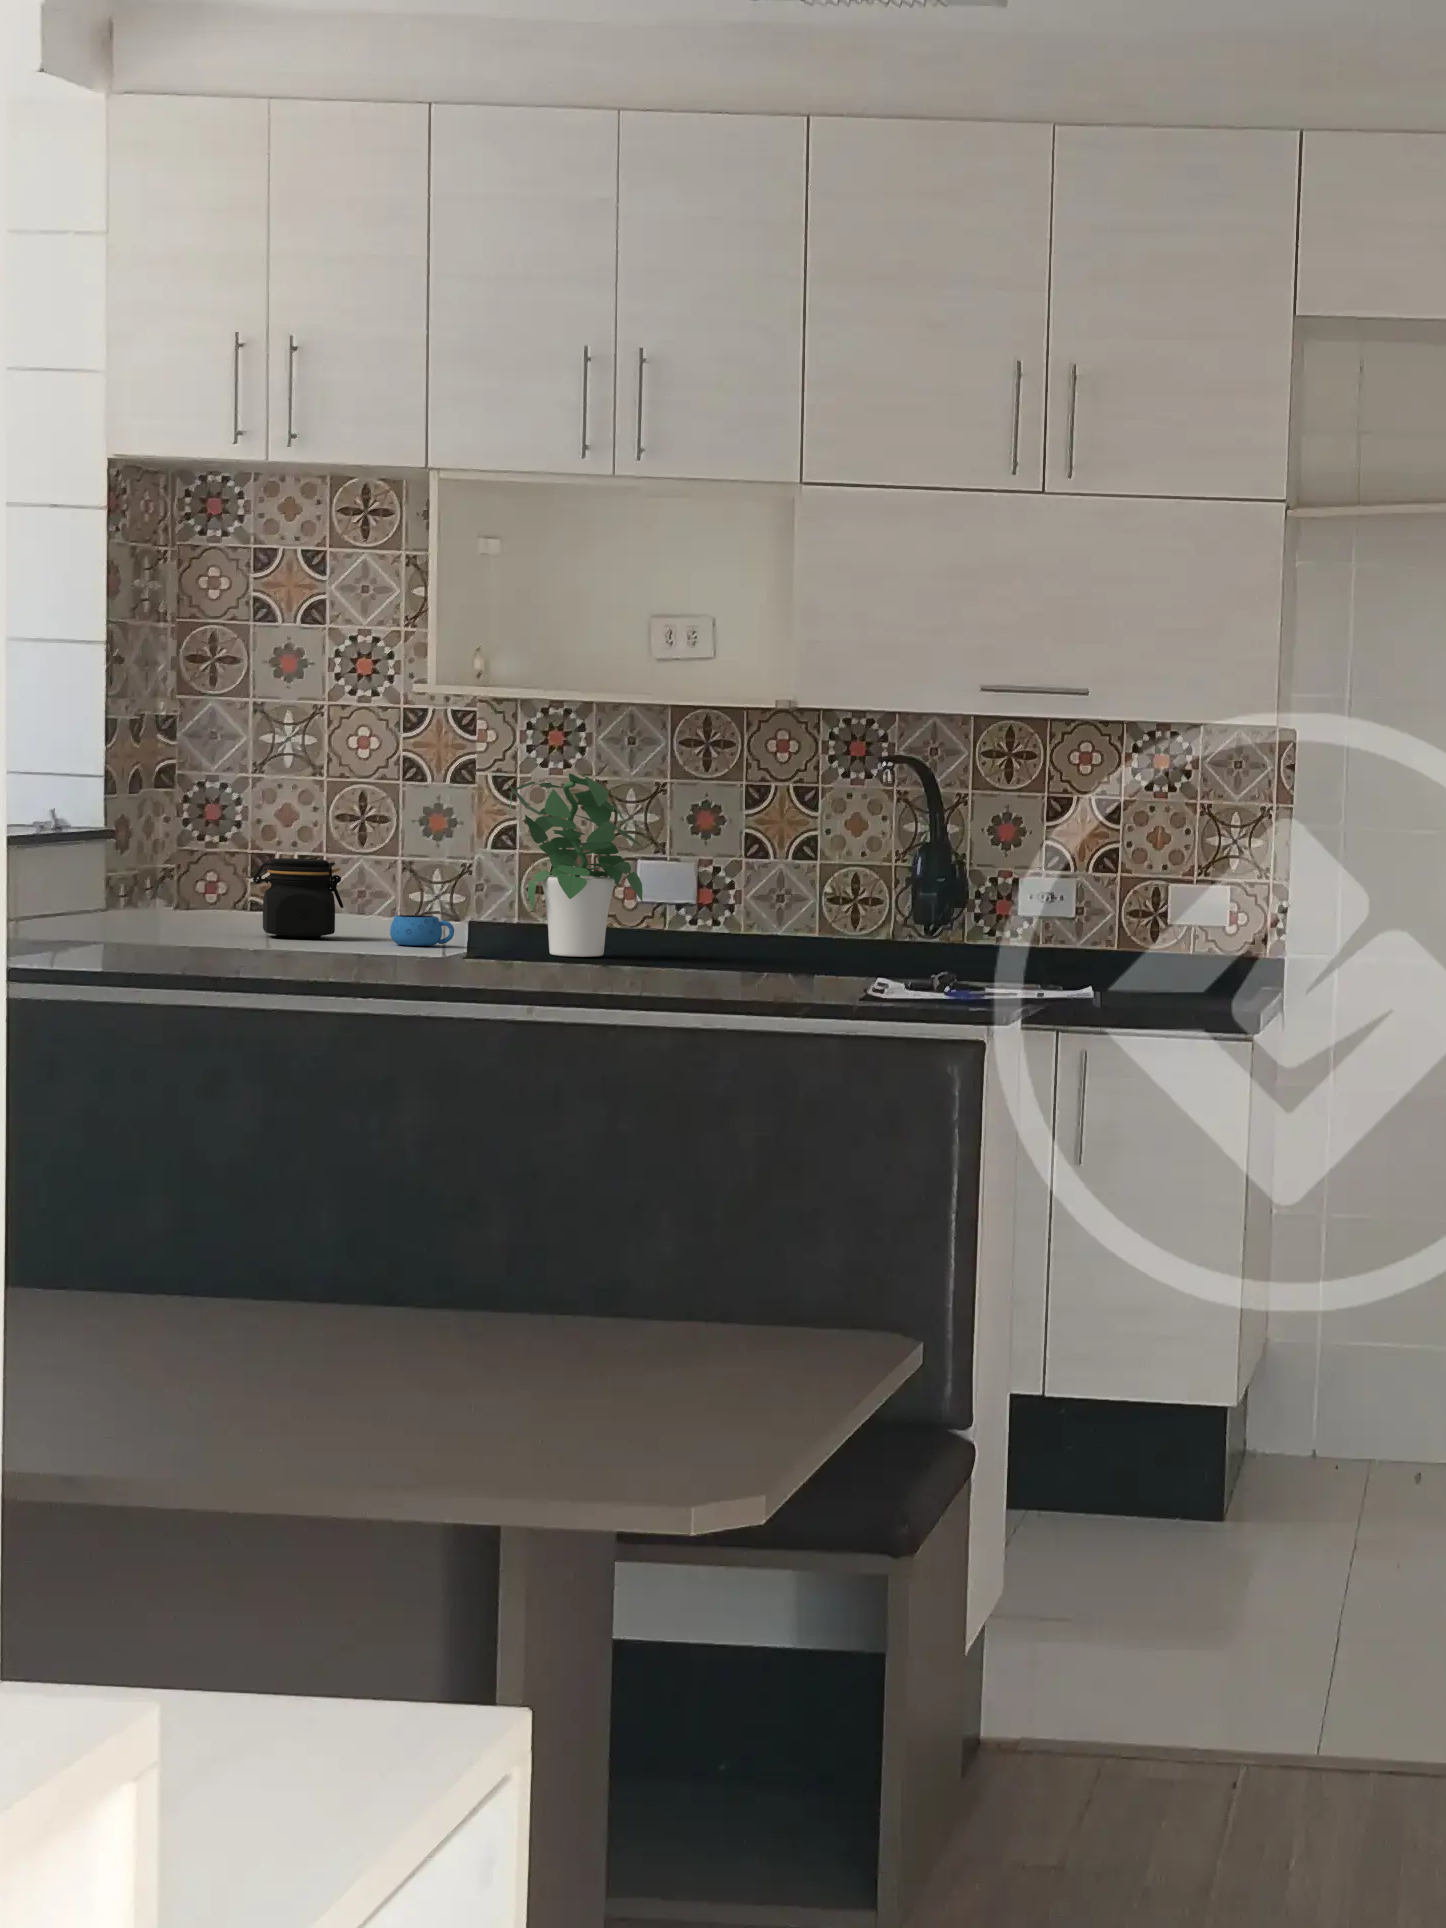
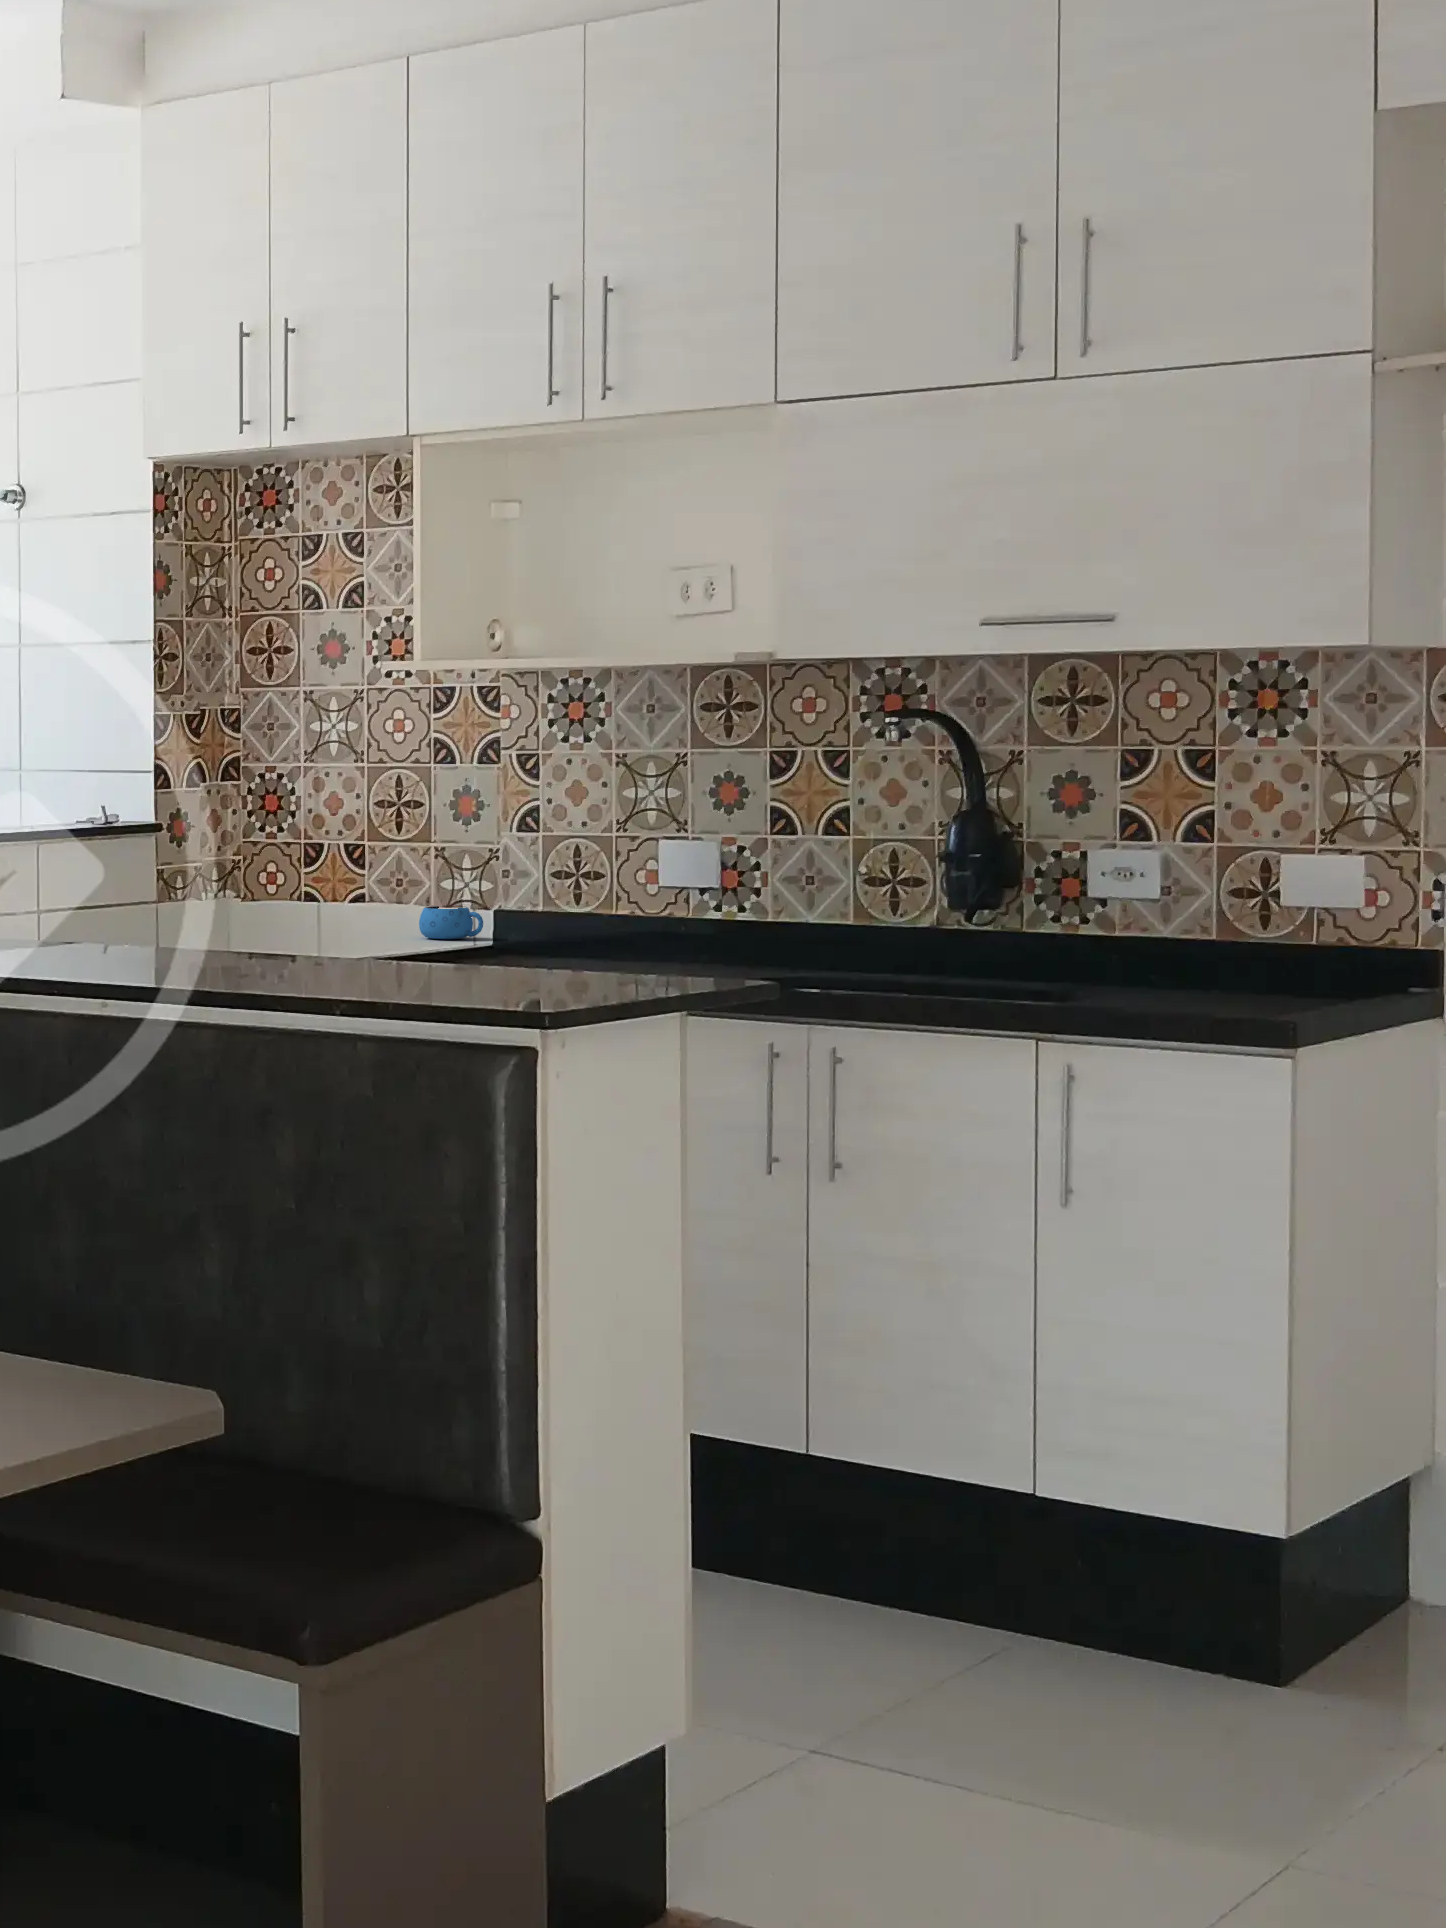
potted plant: present [506,773,643,957] -> none [515,747,668,950]
jar: present [253,858,344,938] -> none [294,849,386,931]

